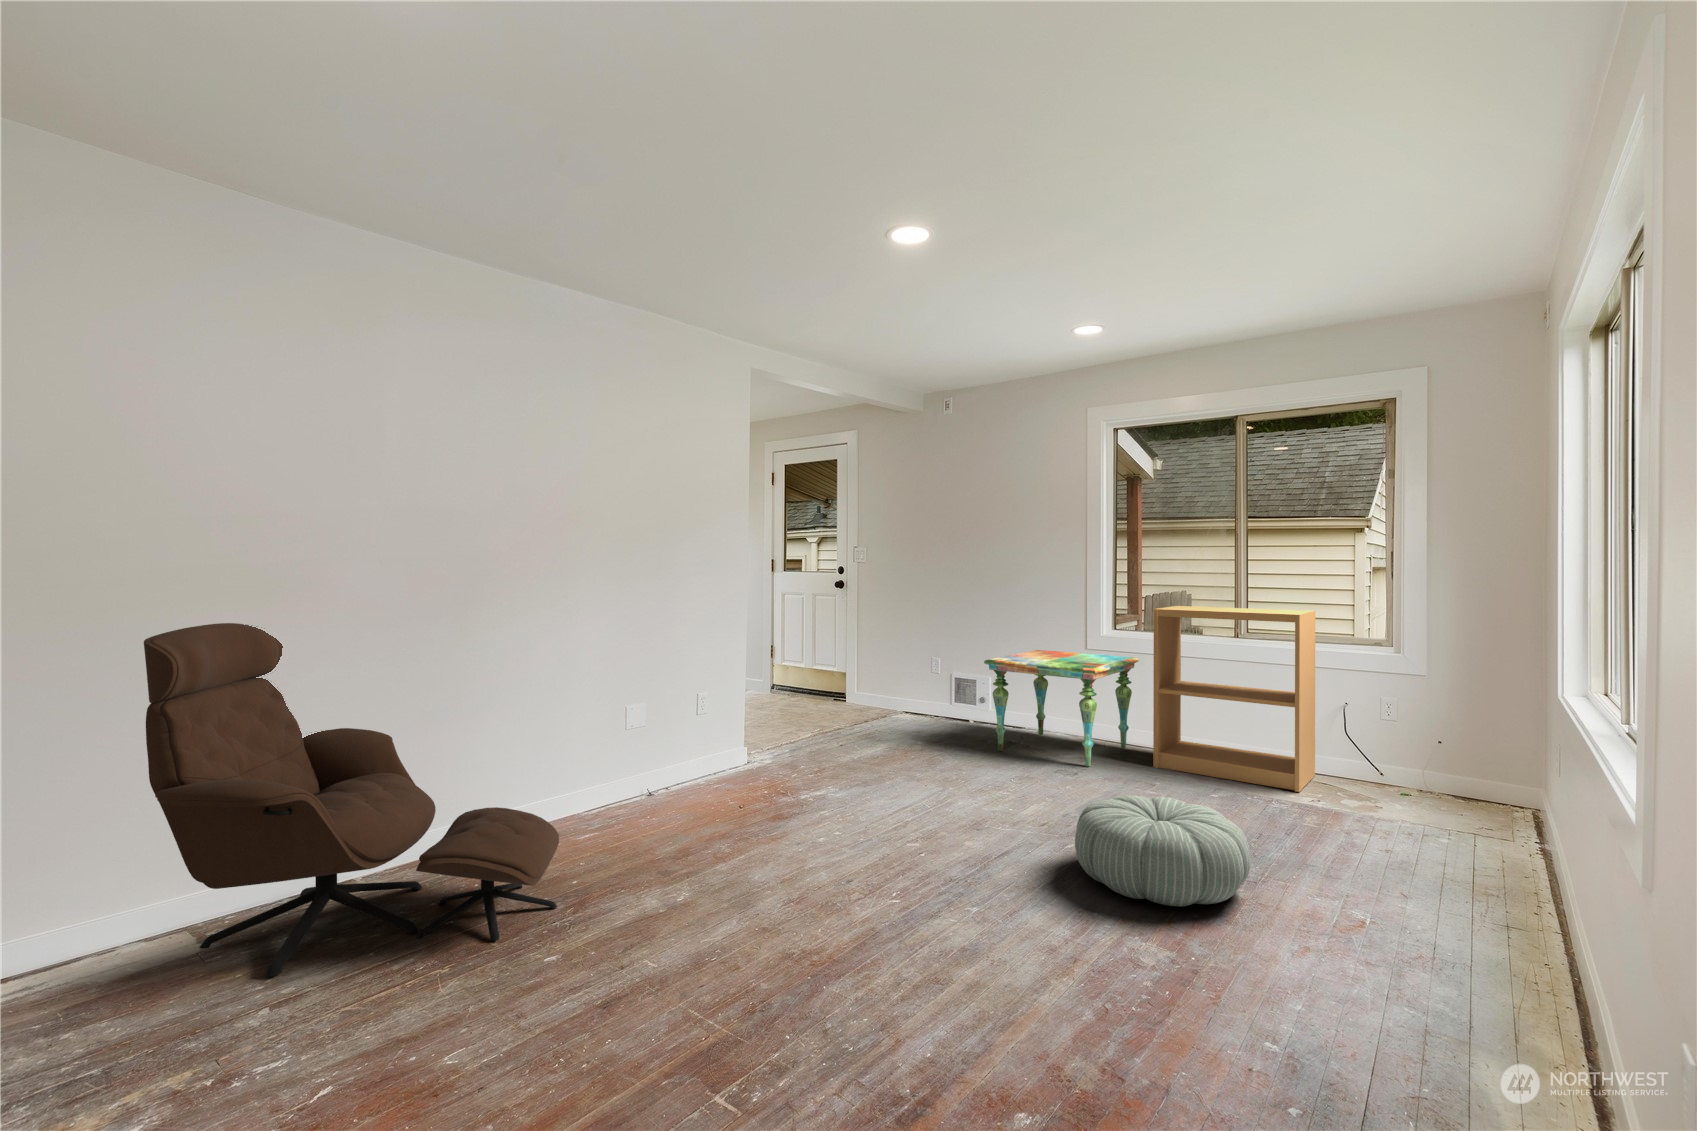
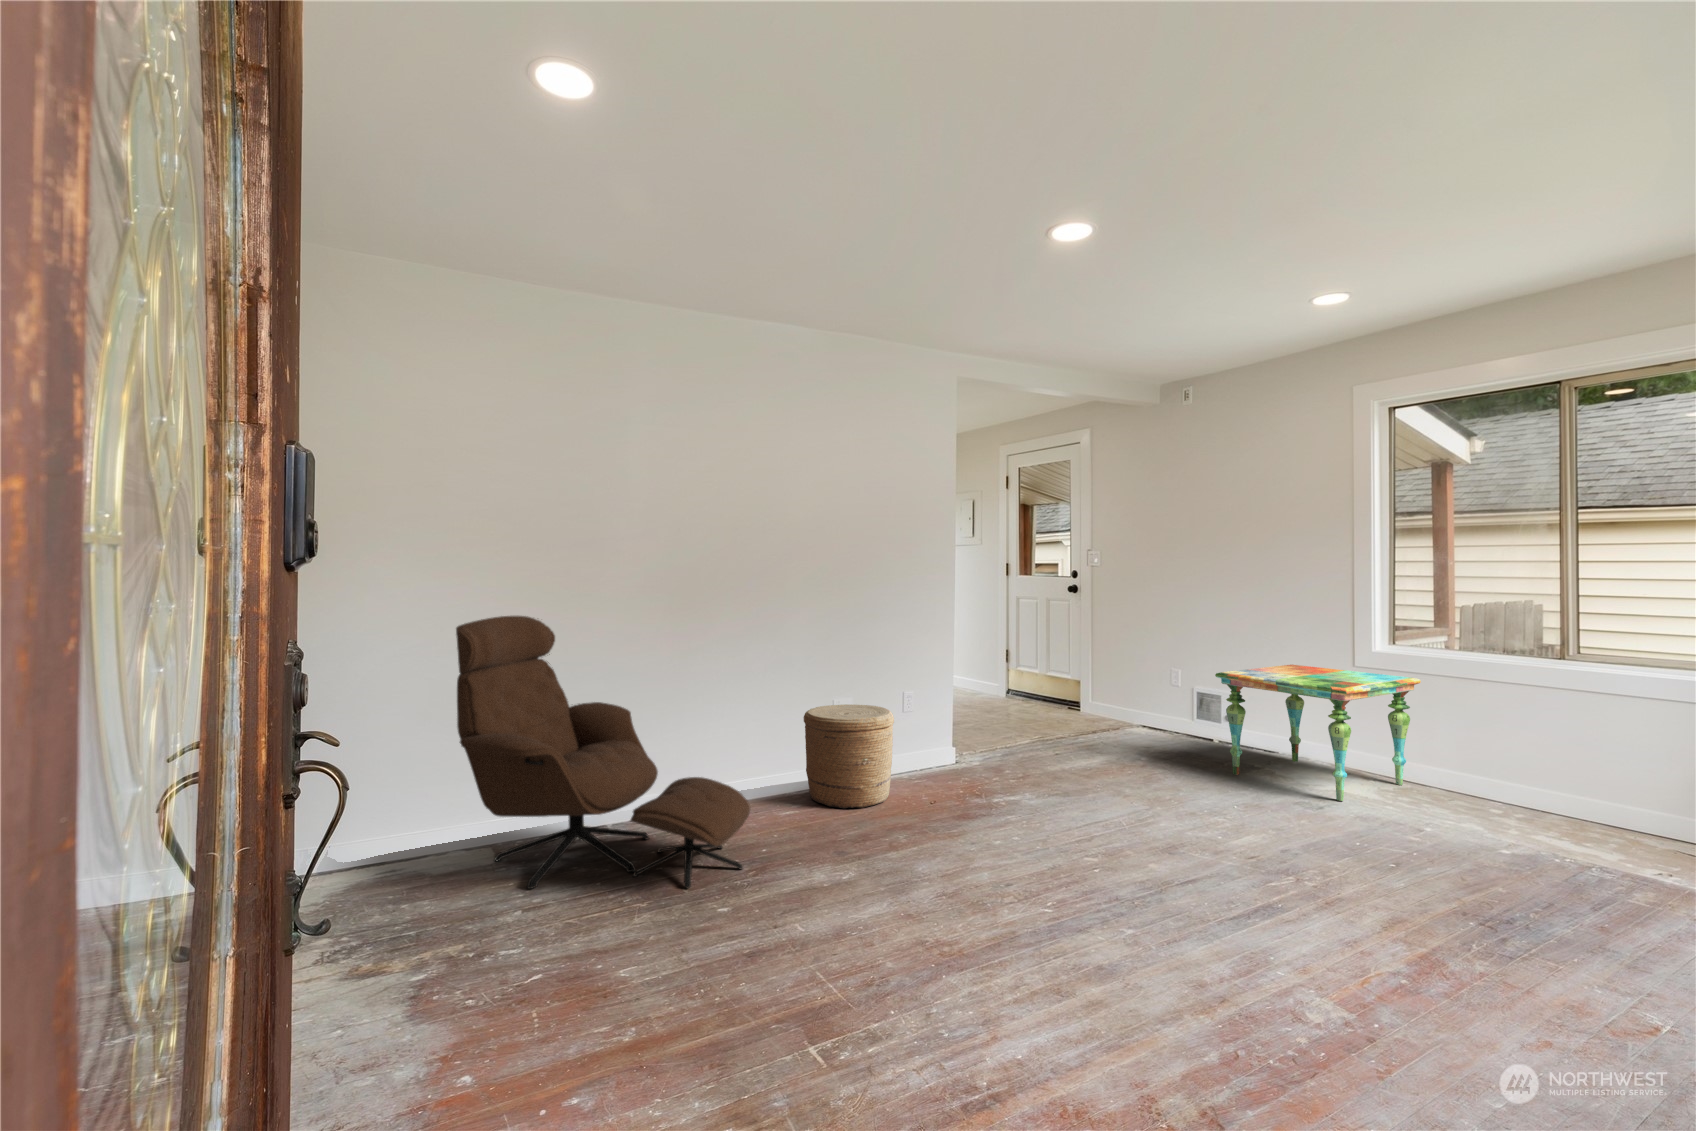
bookshelf: present [1153,606,1315,792] -> none [1430,618,1680,861]
woven basket: none [598,710,700,824] -> present [804,704,894,809]
pouf: present [1075,795,1251,906] -> none [1264,834,1495,971]

